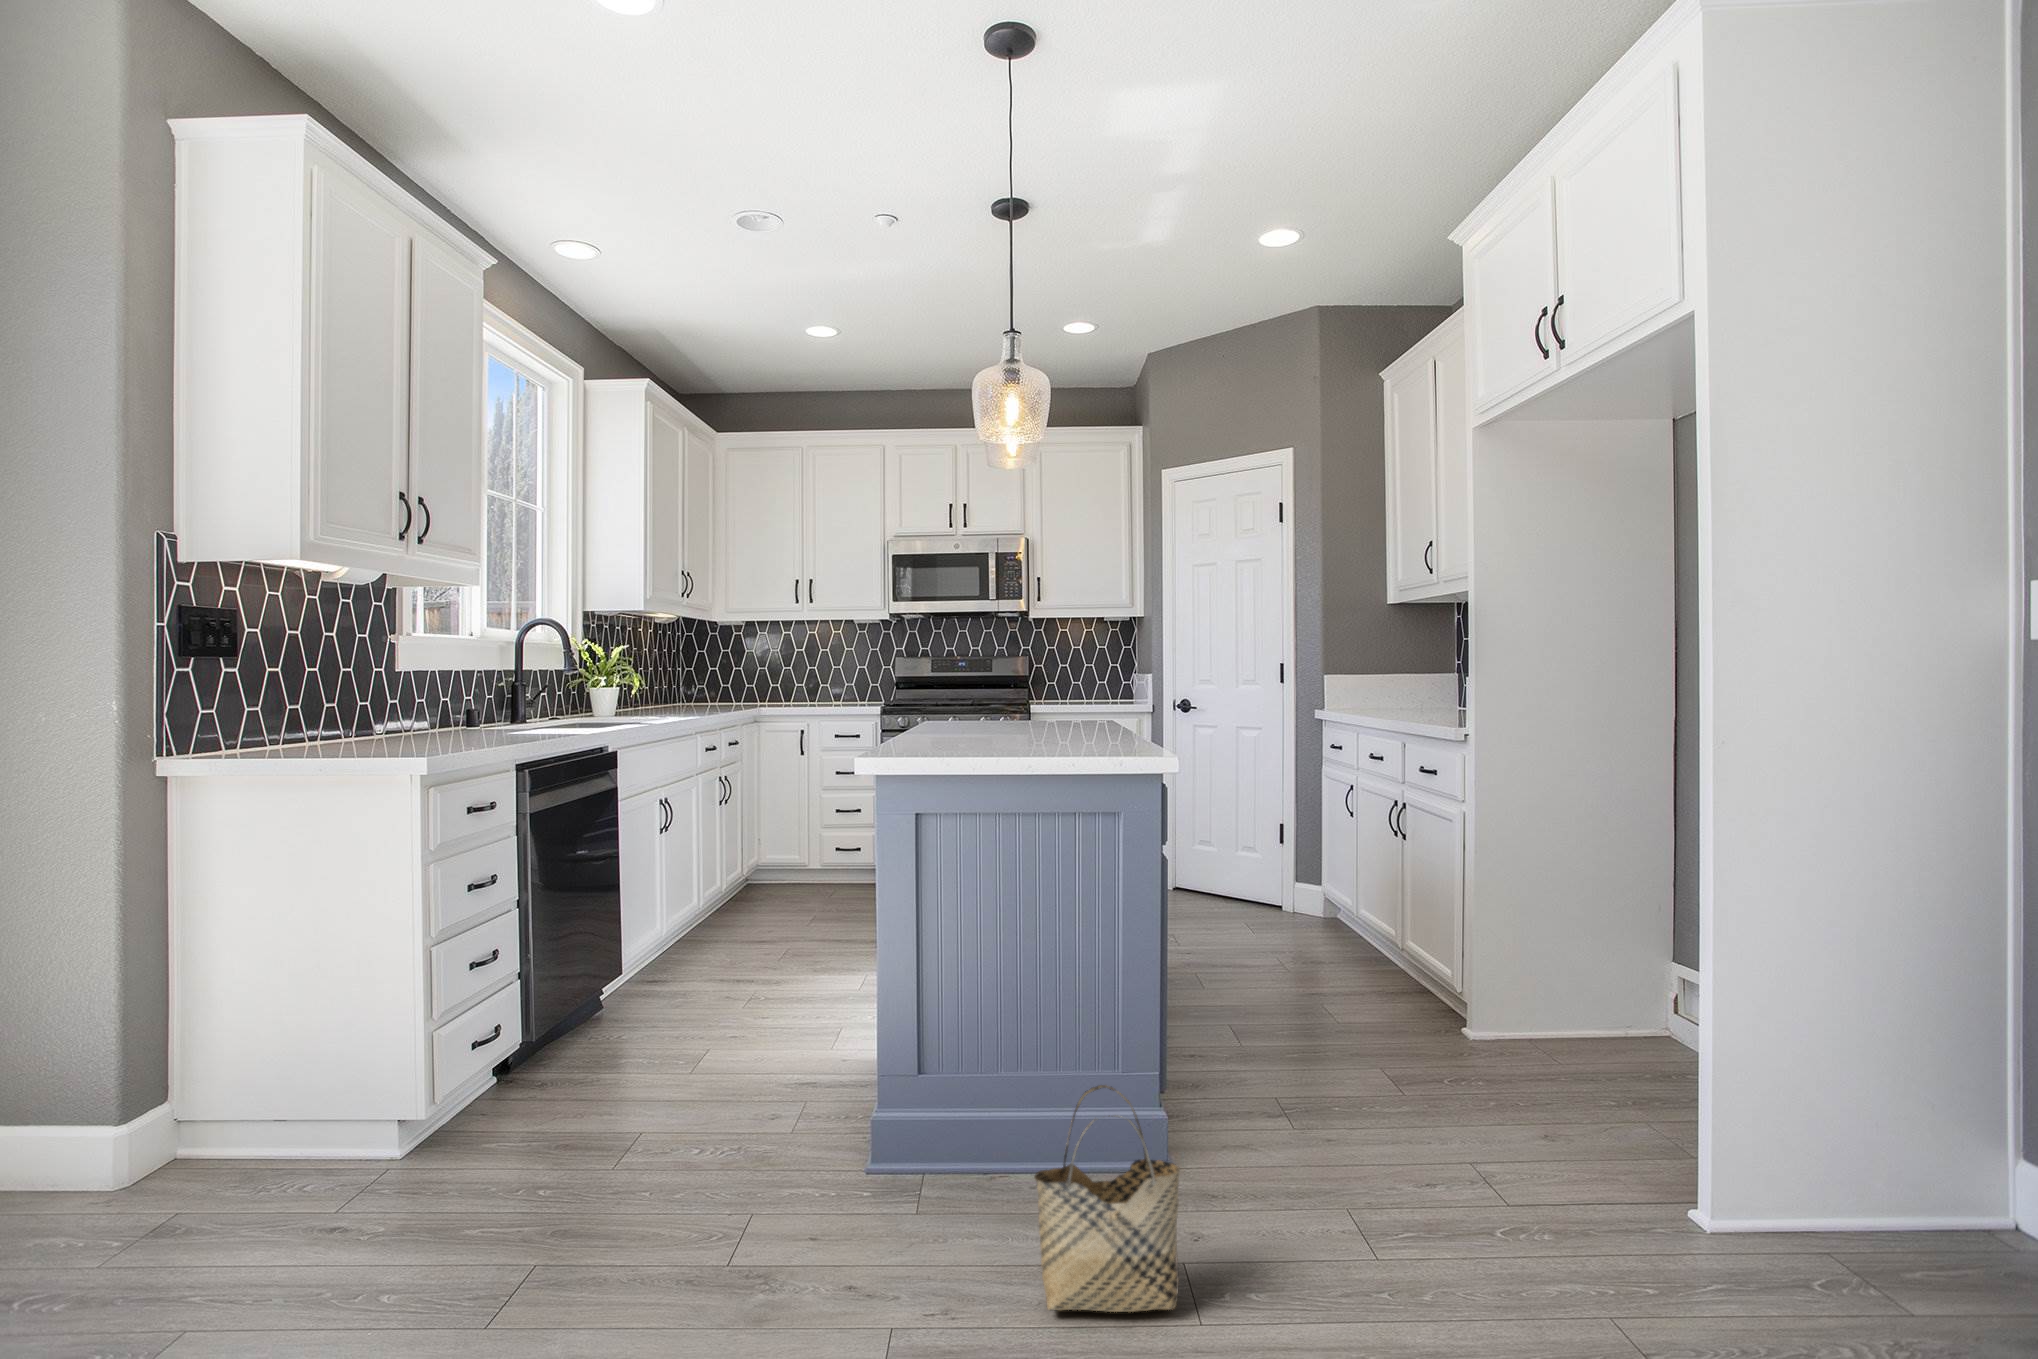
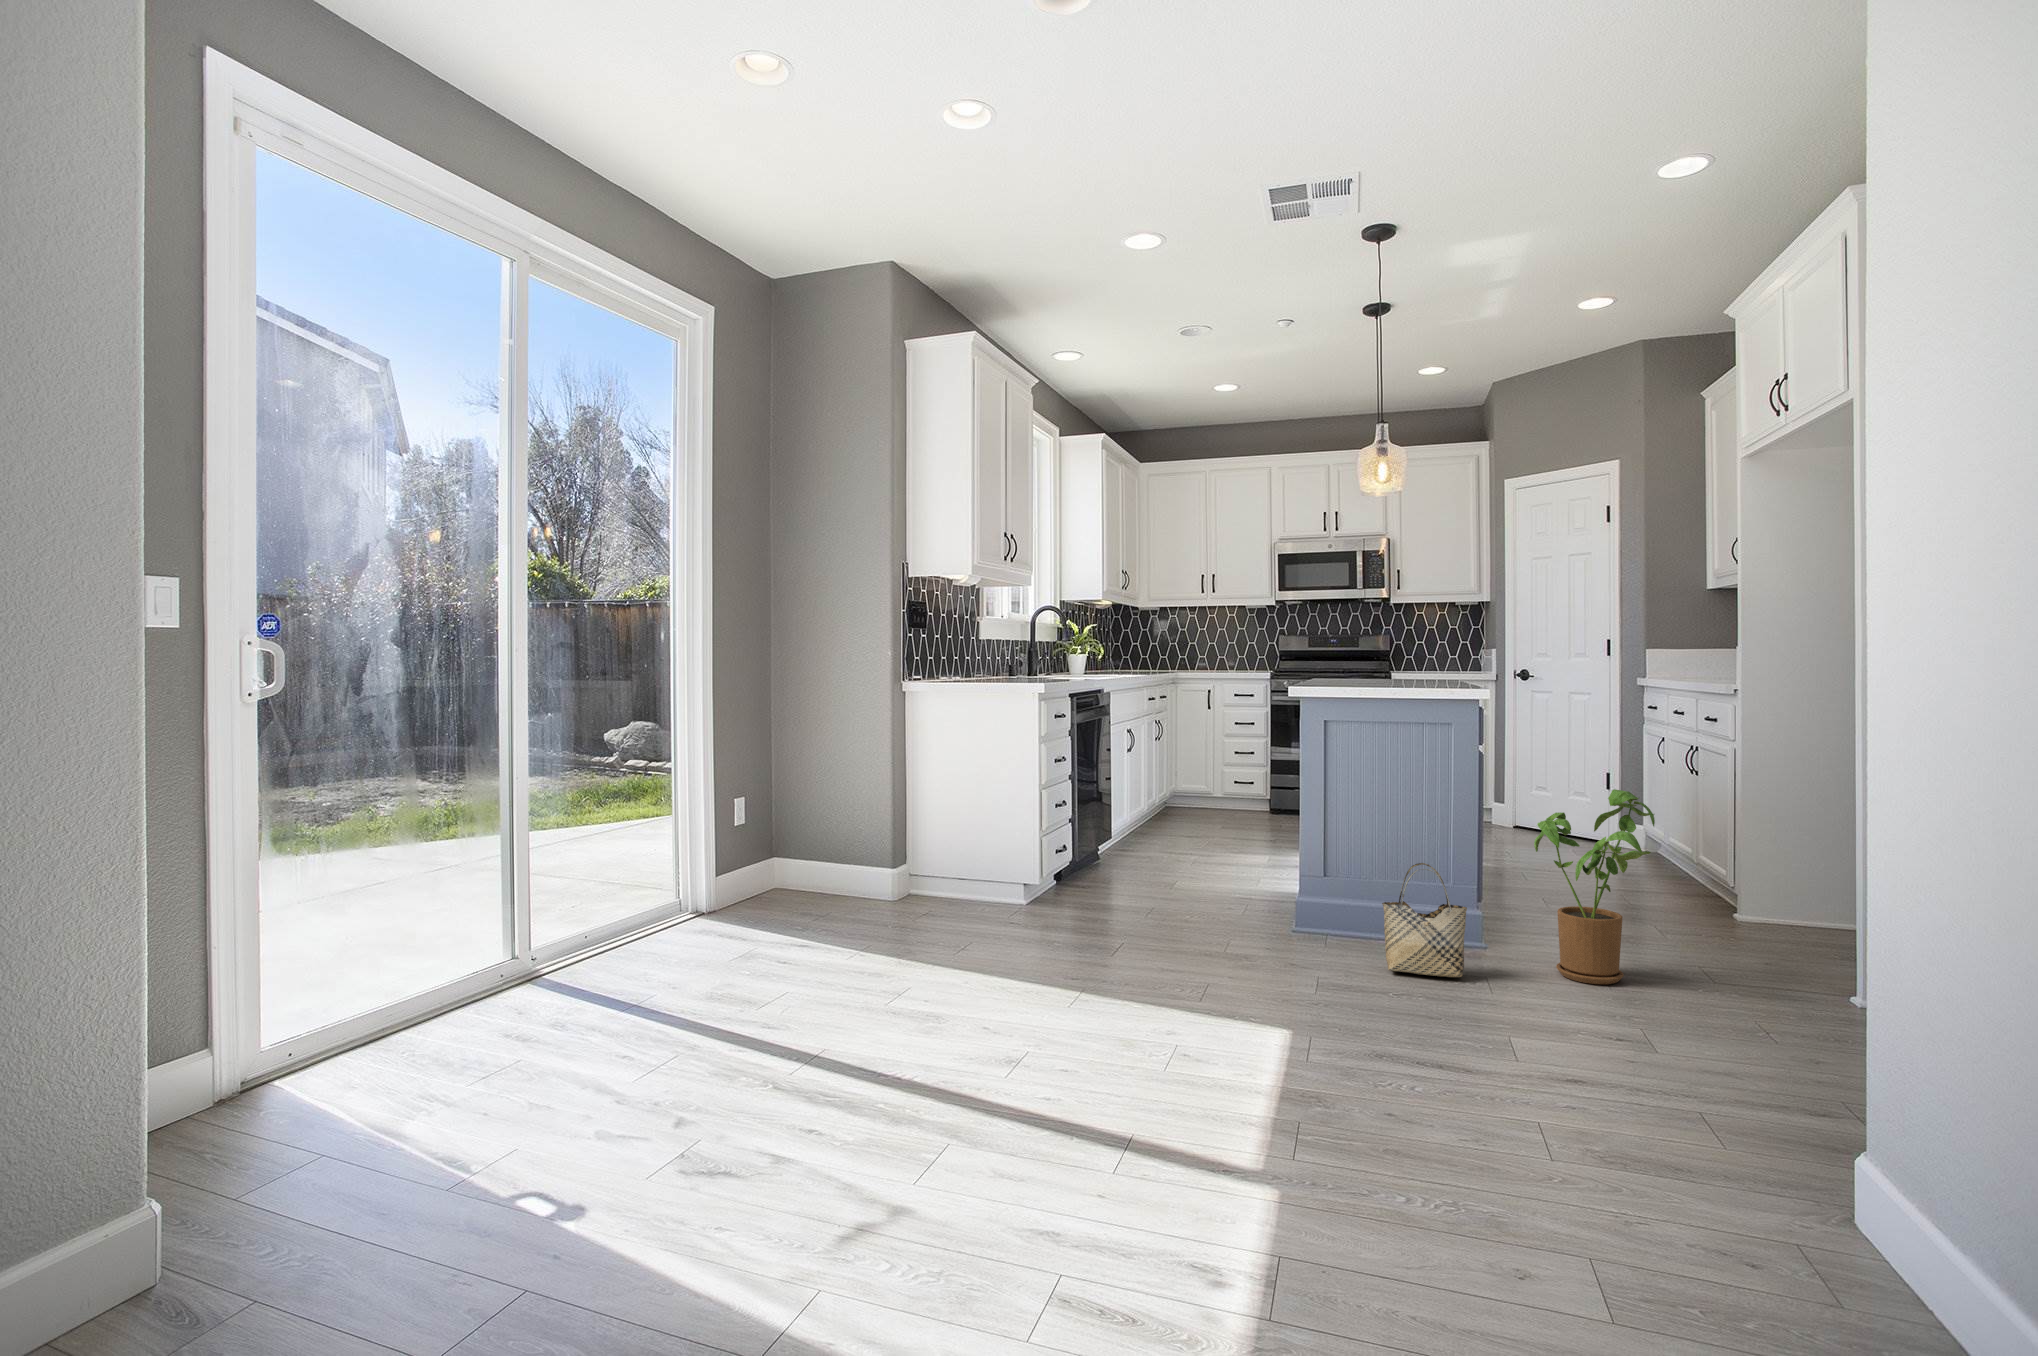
house plant: none [1274,929,1469,1277] -> present [1534,789,1655,984]

